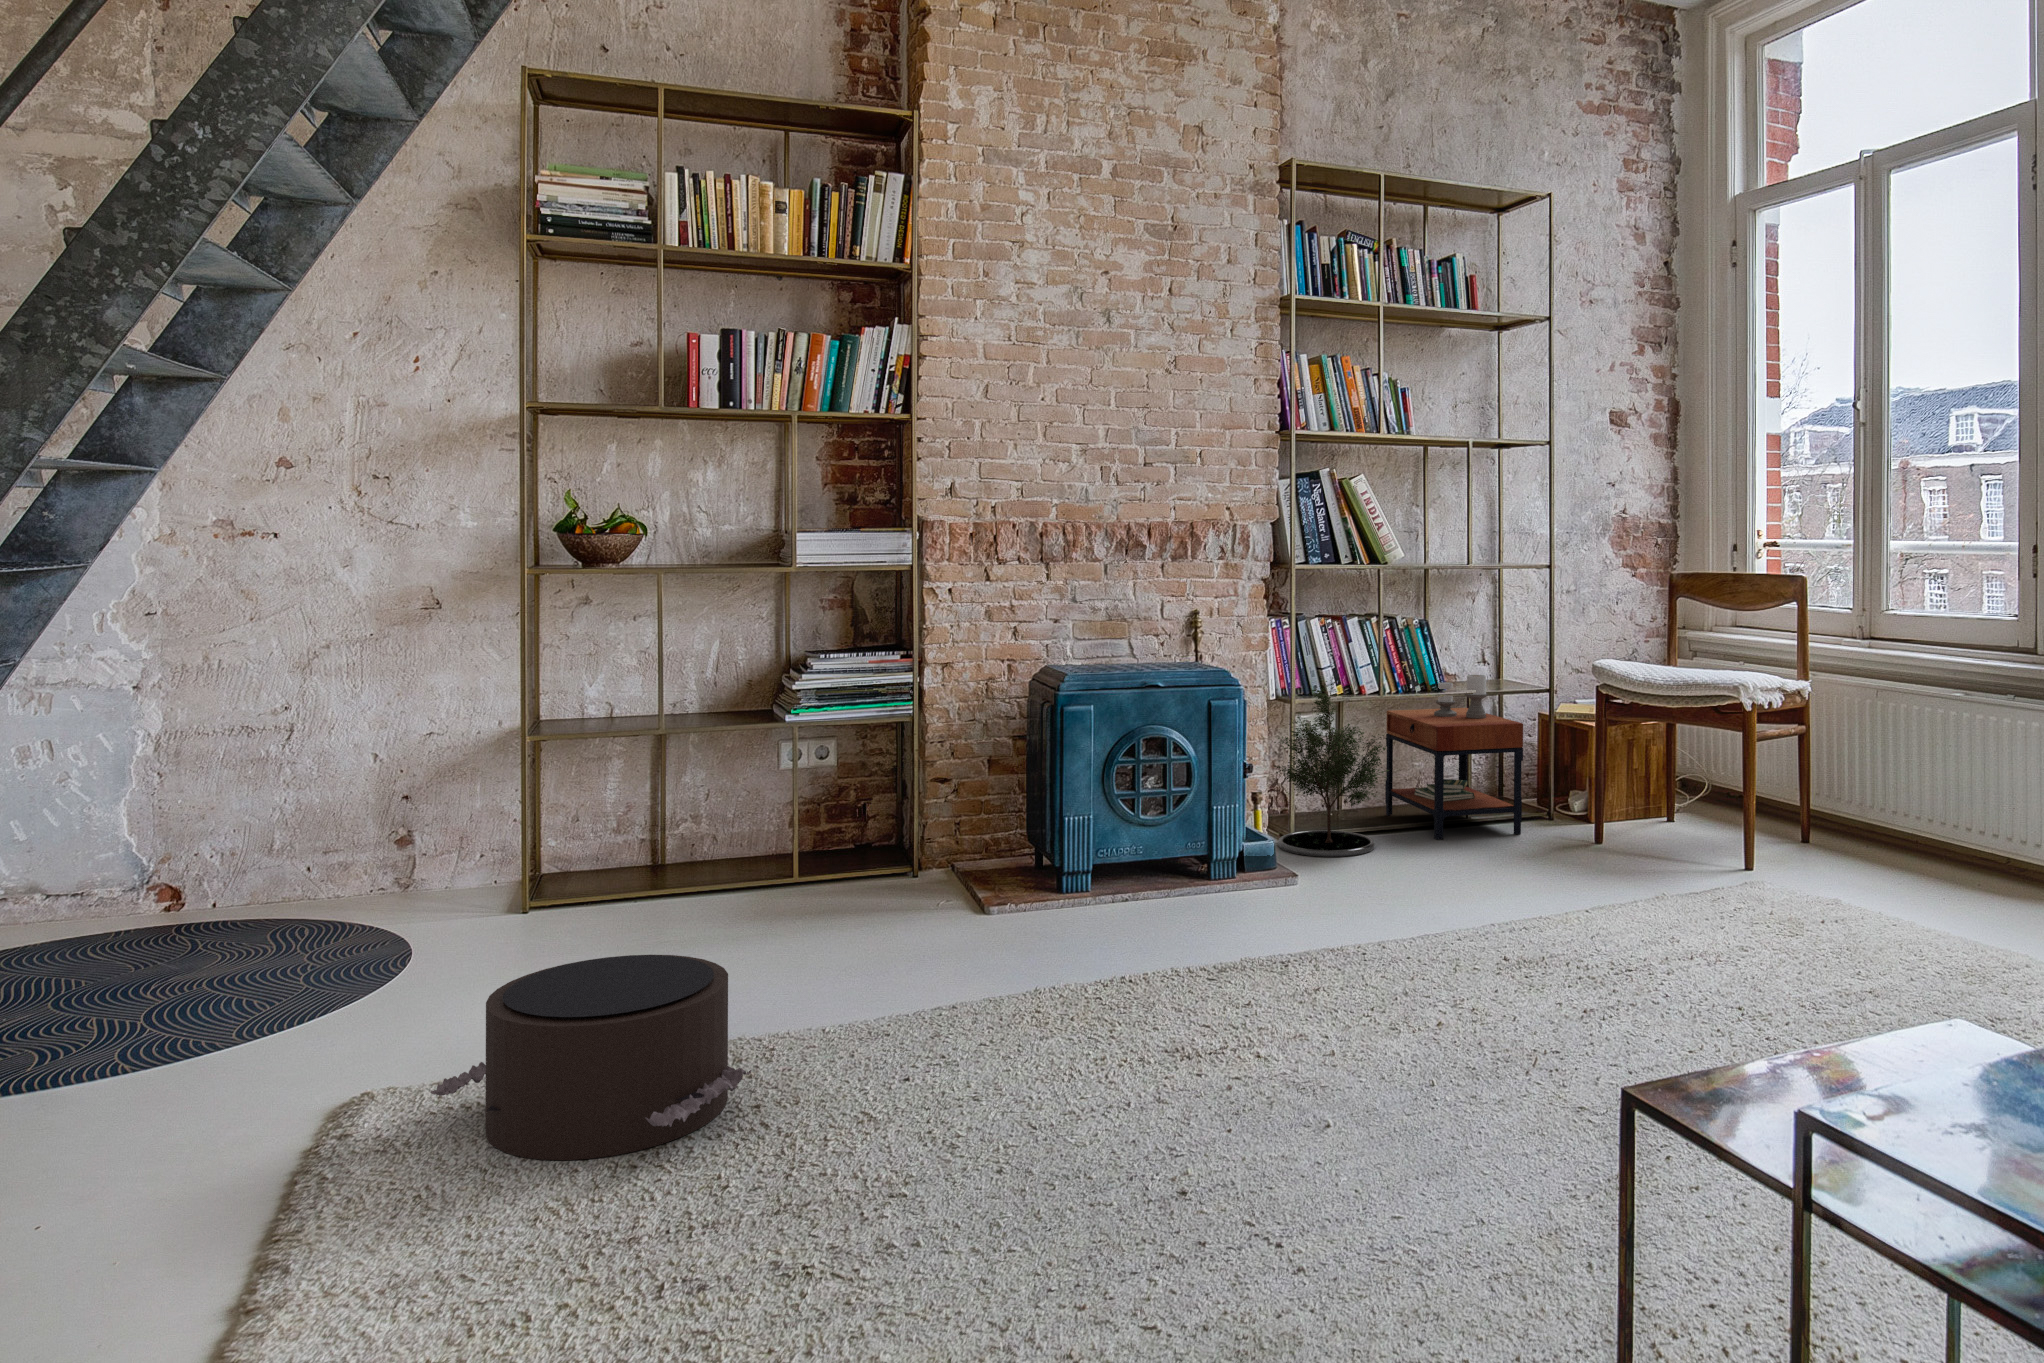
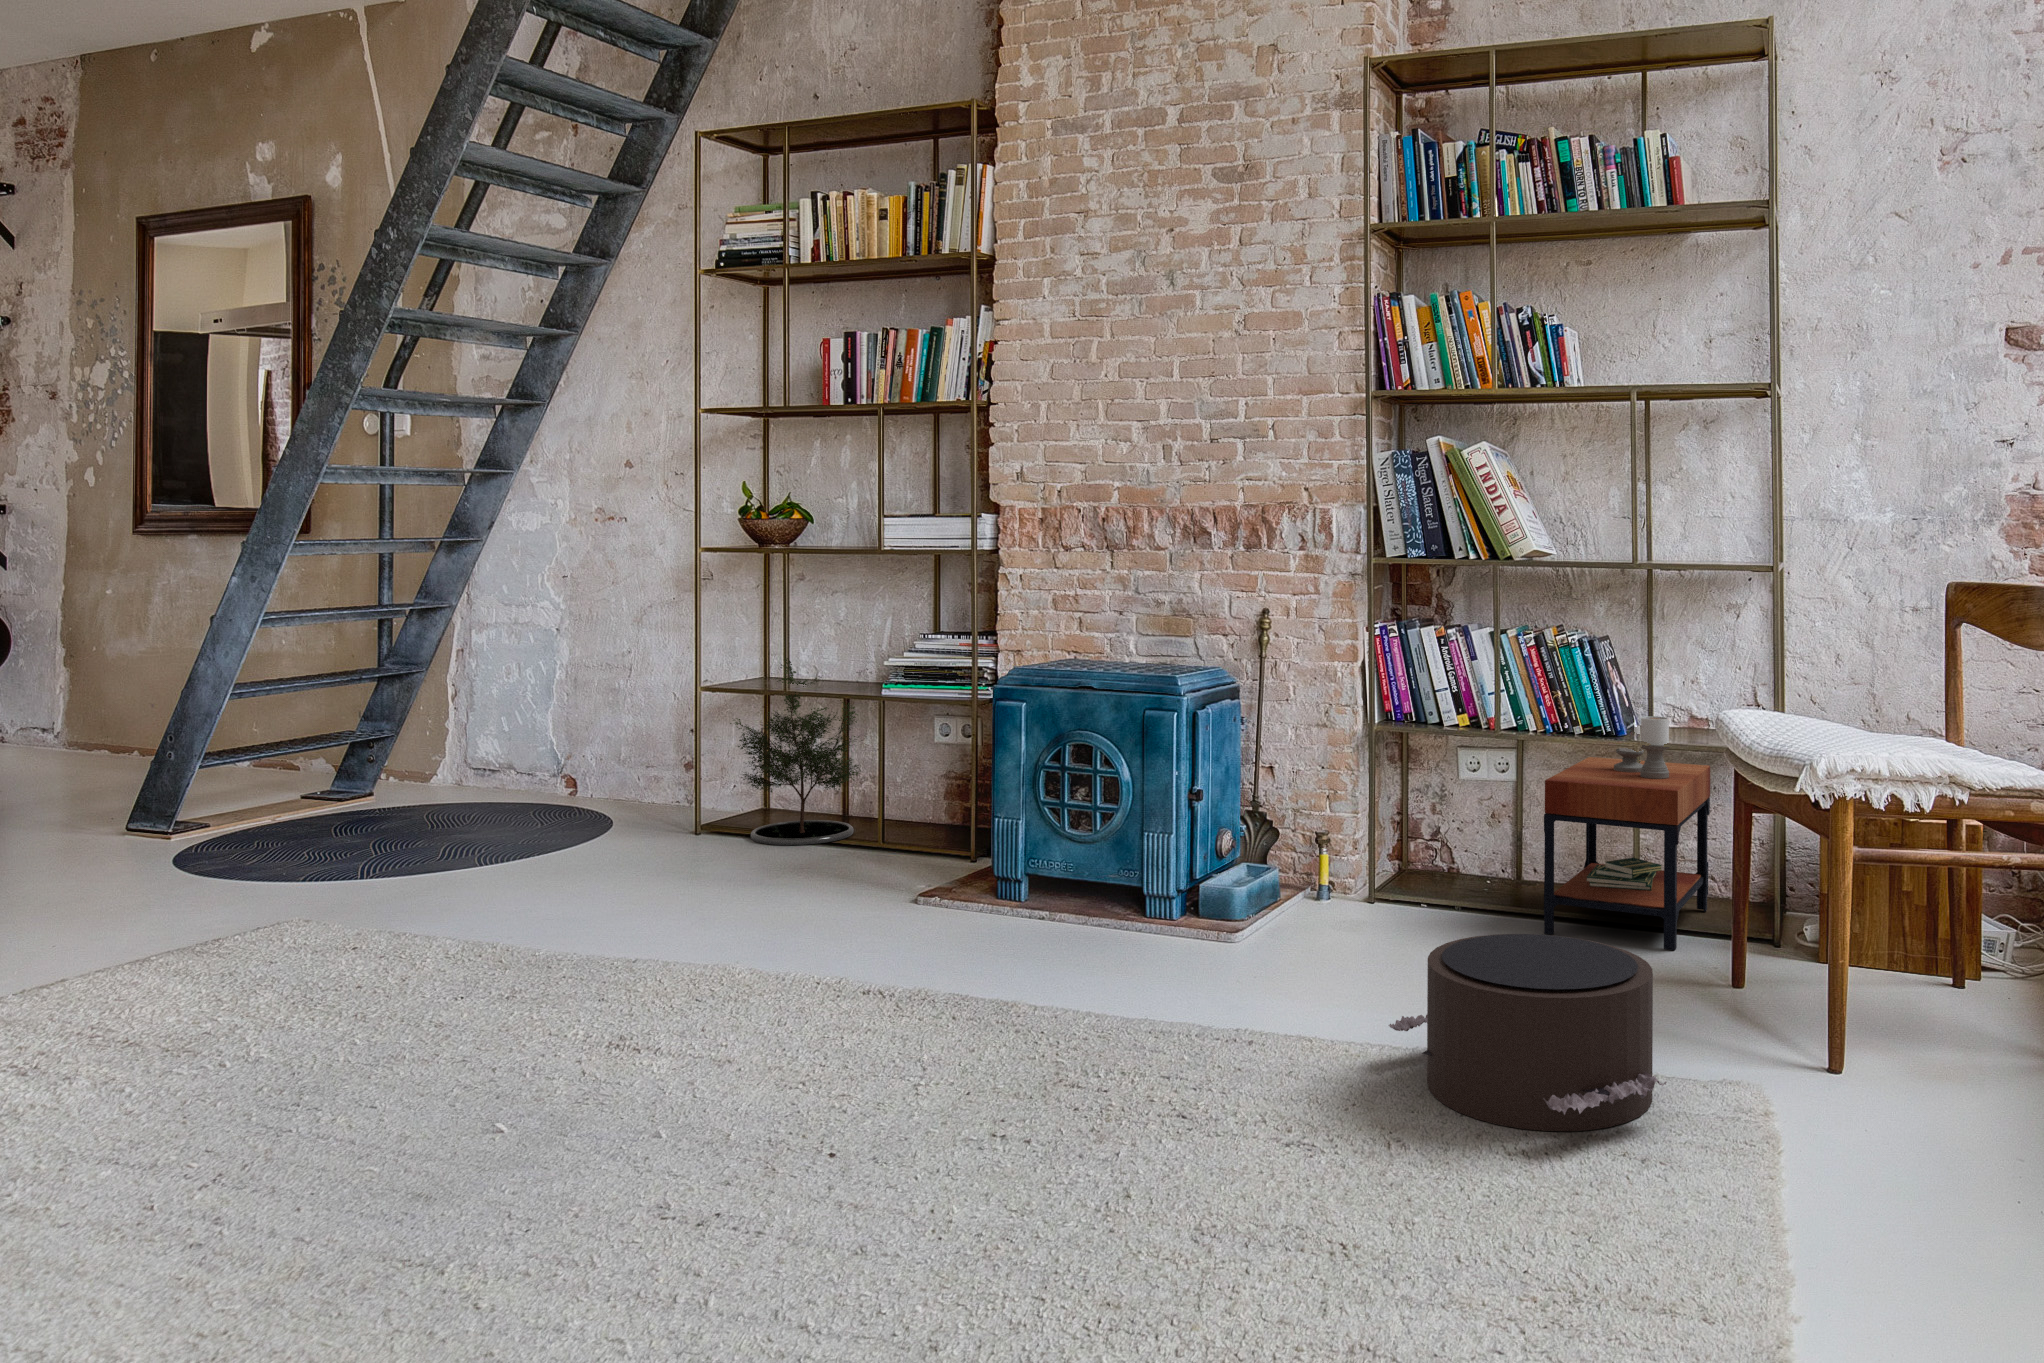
potted tree: present [1274,677,1389,857] -> present [730,658,861,845]
pouf: present [430,955,751,1160] -> present [1389,934,1667,1131]

